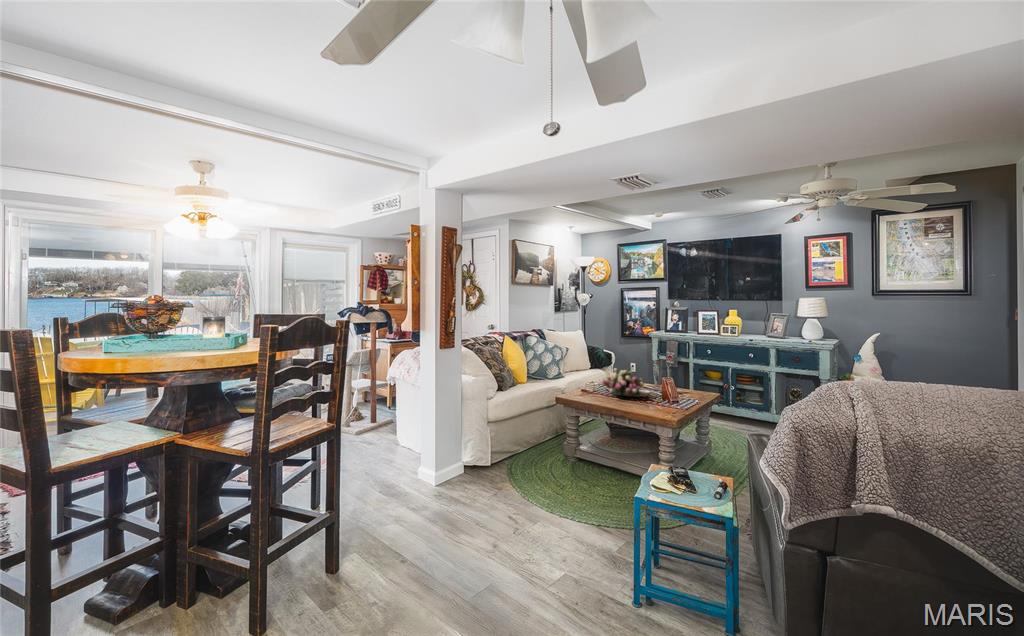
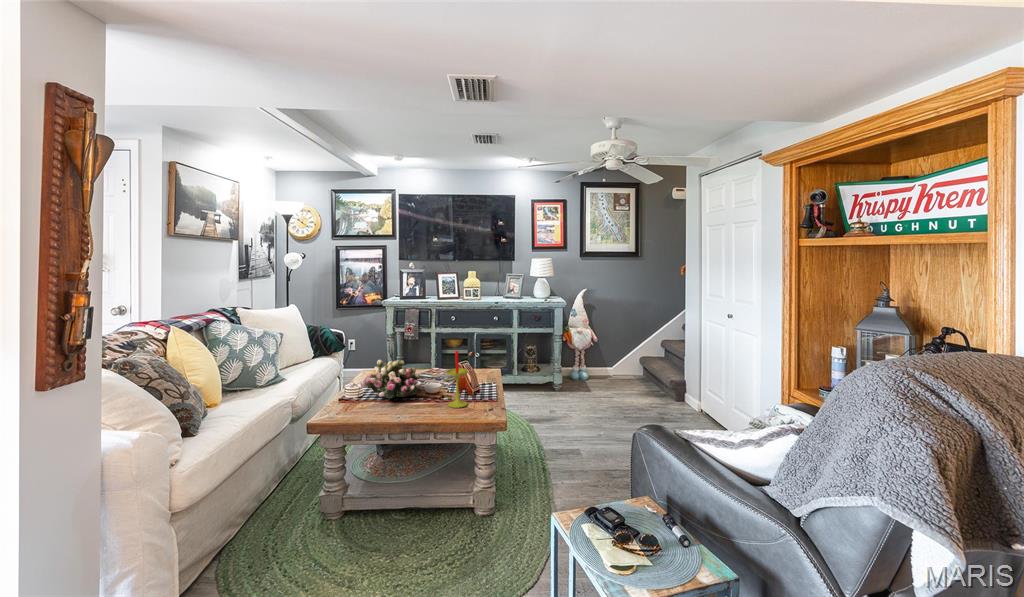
candle: none [653,365,676,410] -> present [442,351,468,408]

